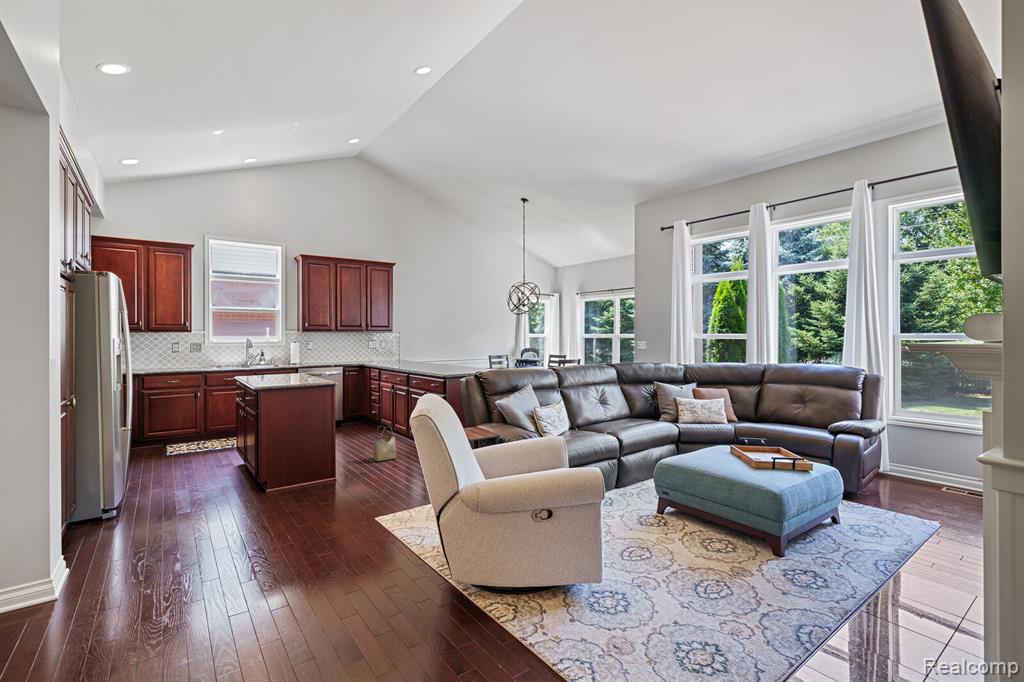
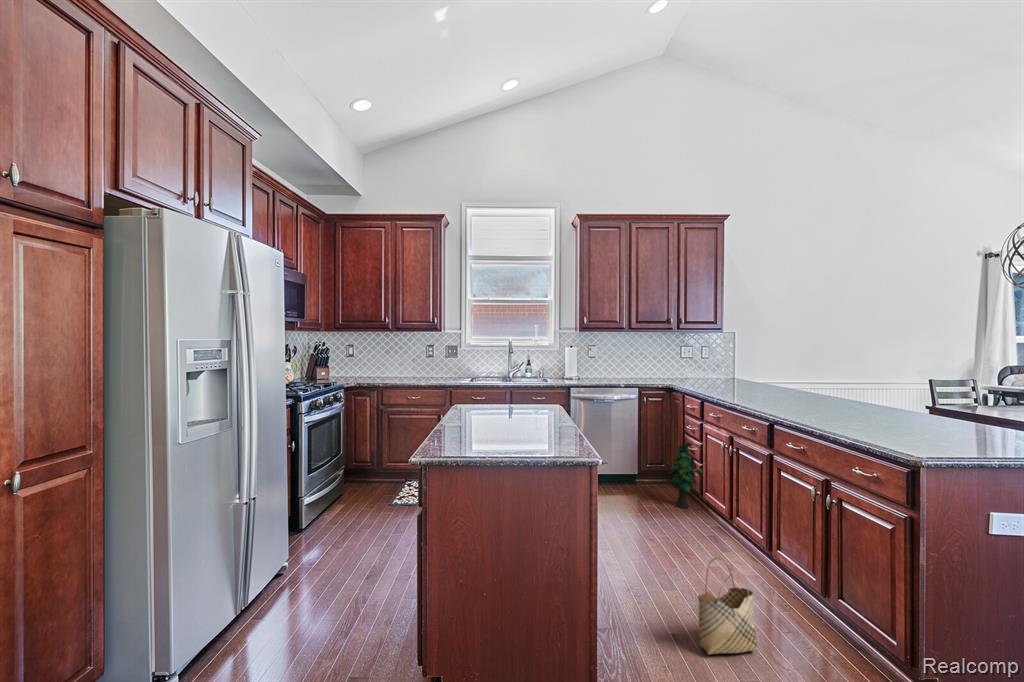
decorative plant: none [361,394,381,431] -> present [667,442,703,508]

